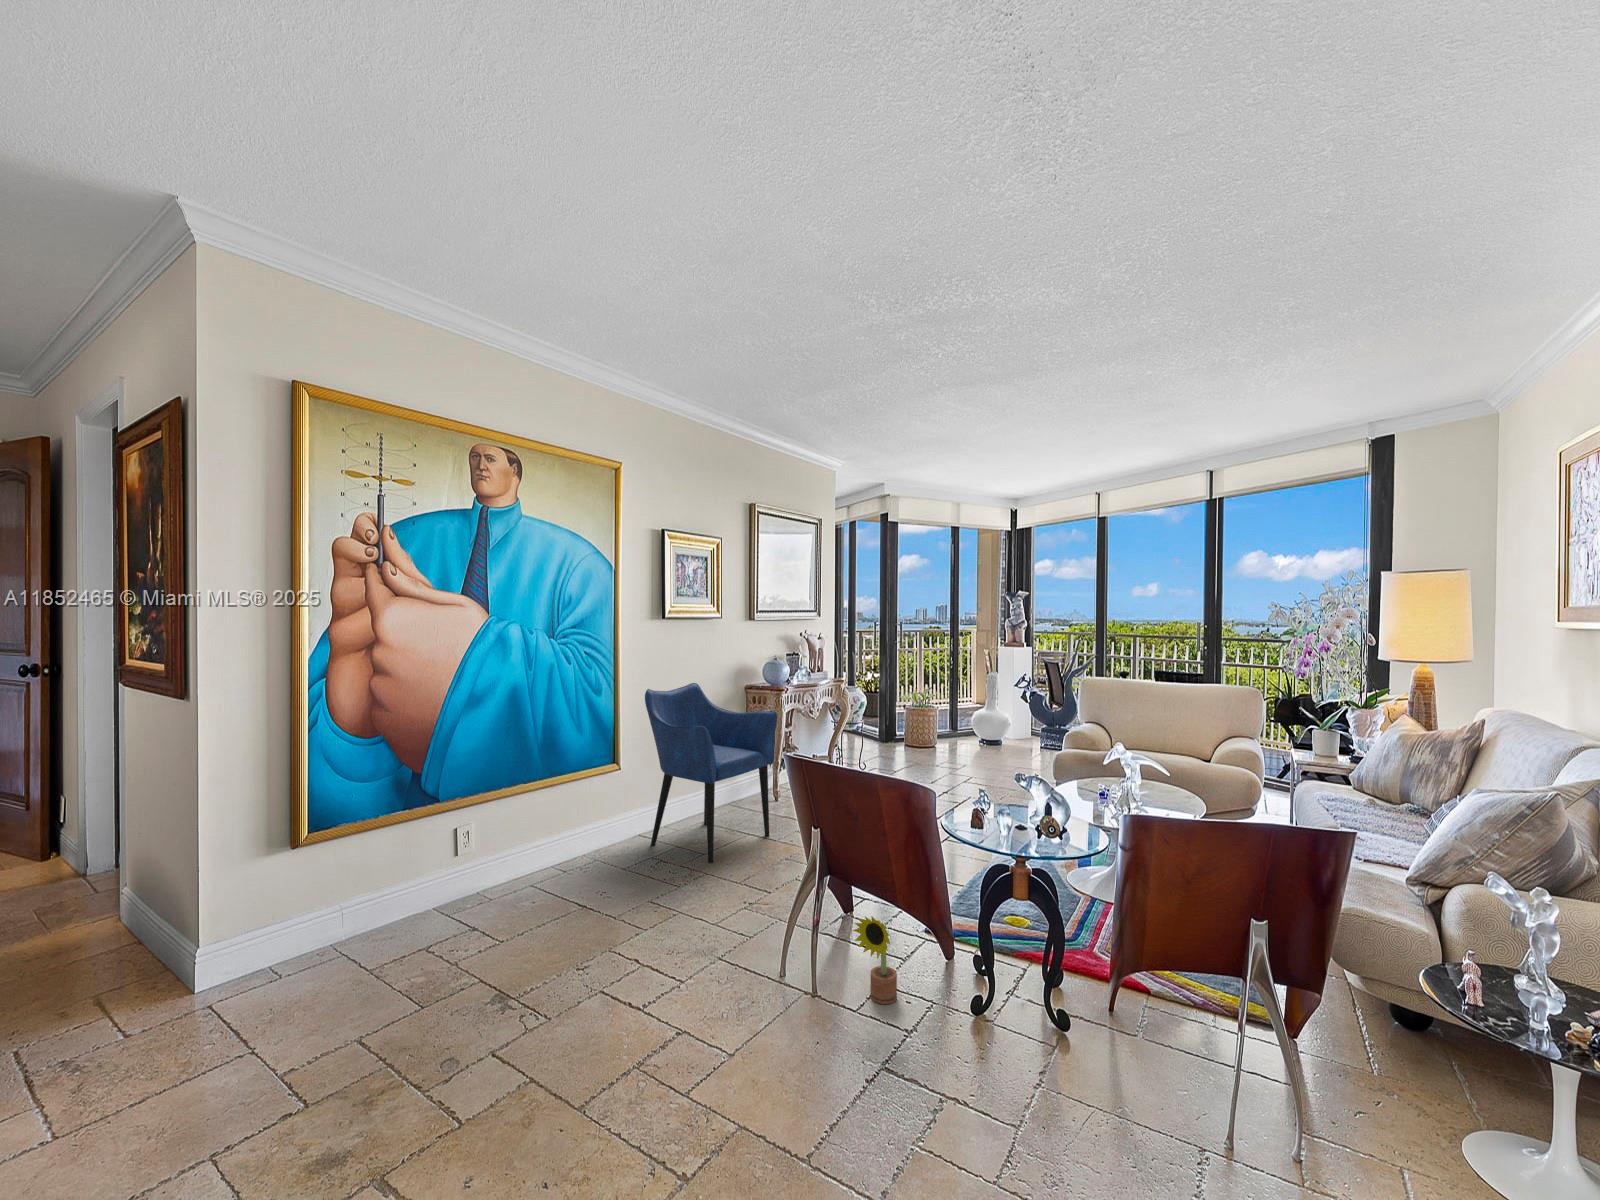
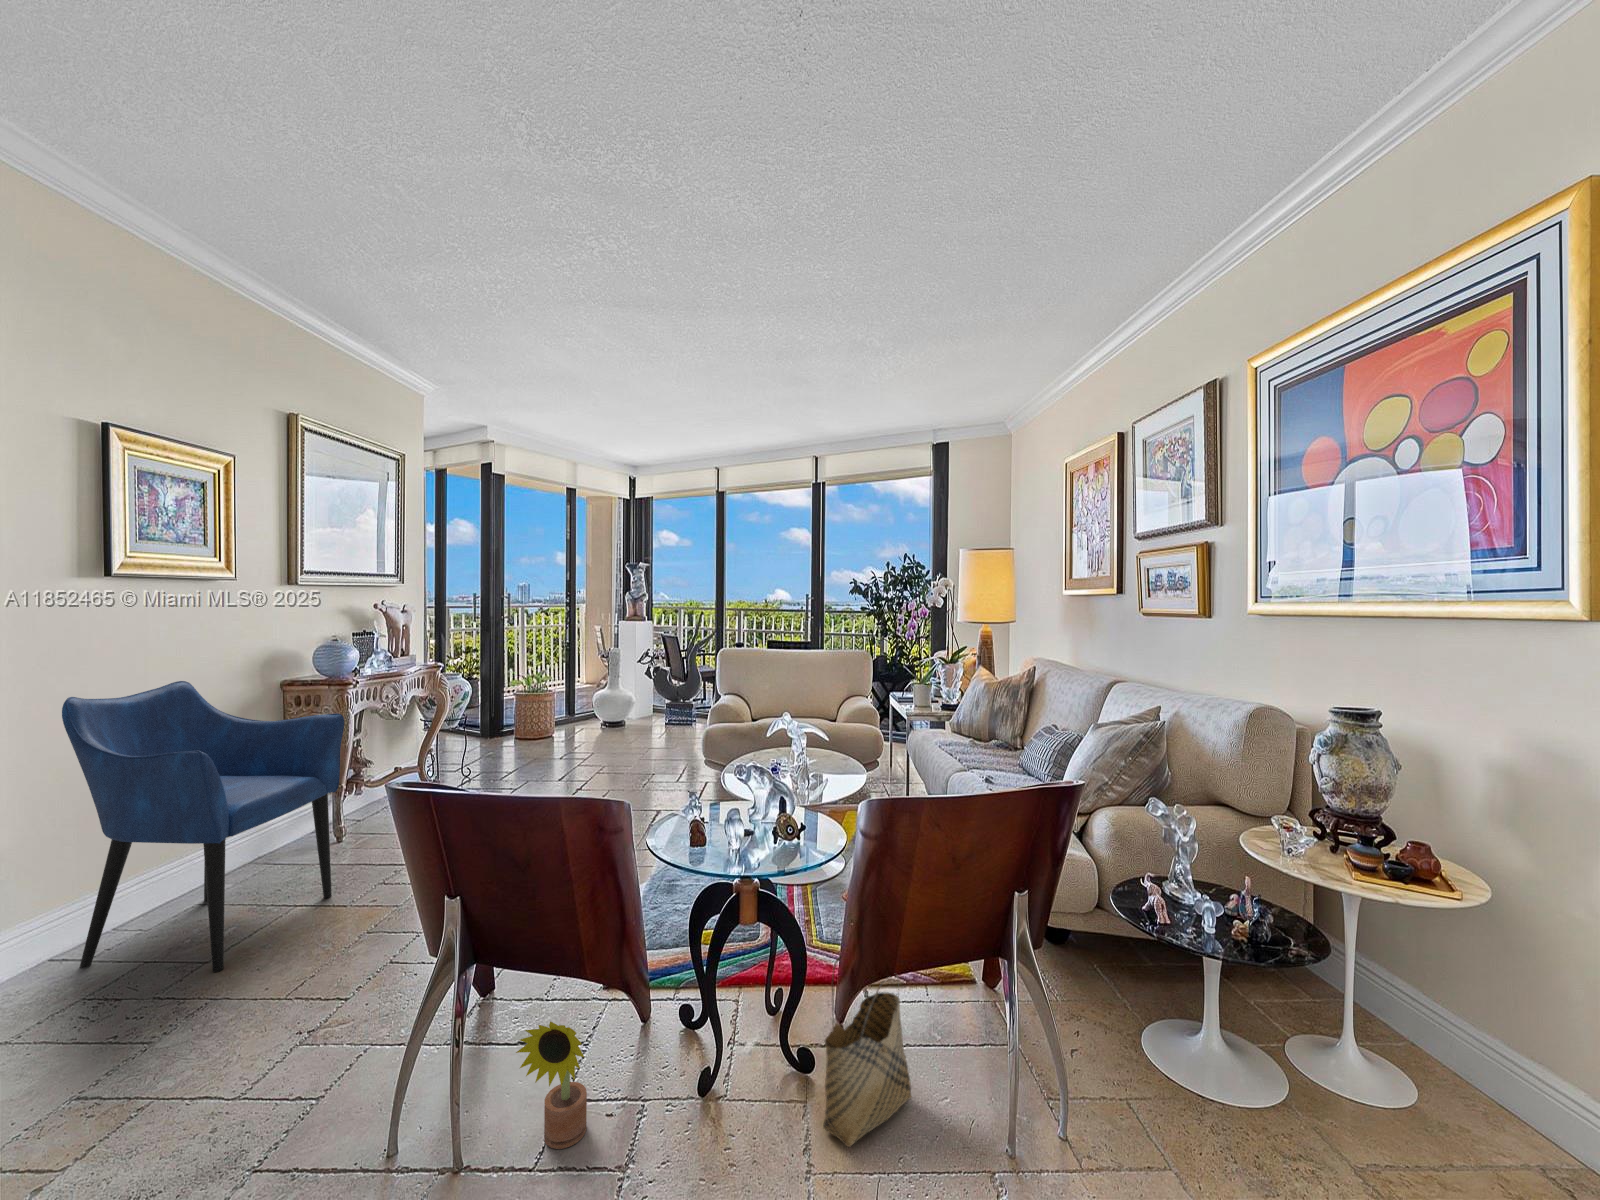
woven basket: none [1057,930,1143,1070] -> present [823,955,911,1147]

